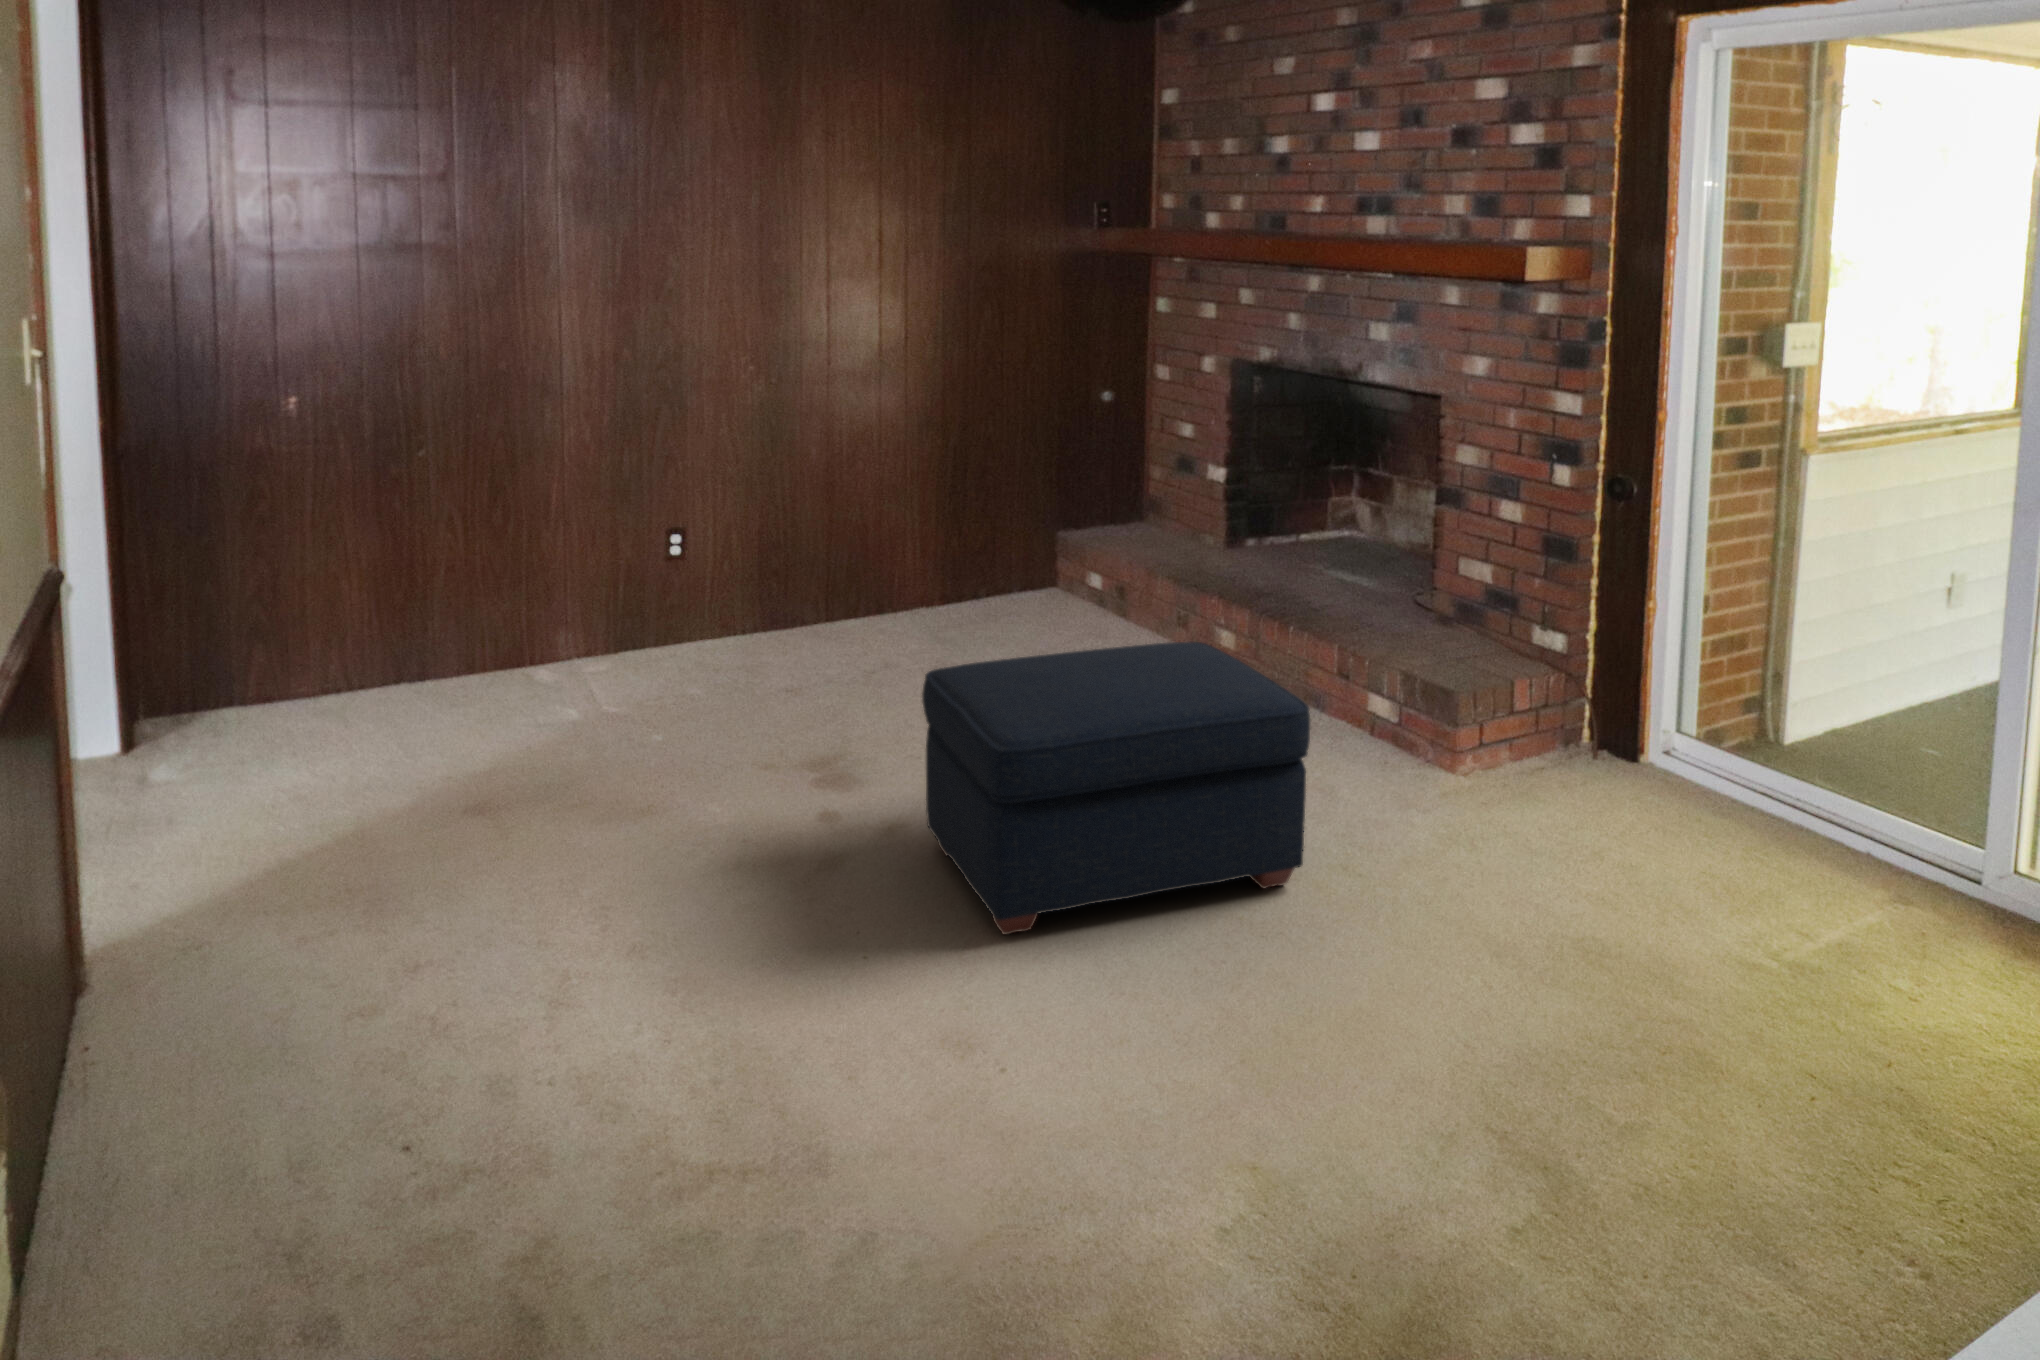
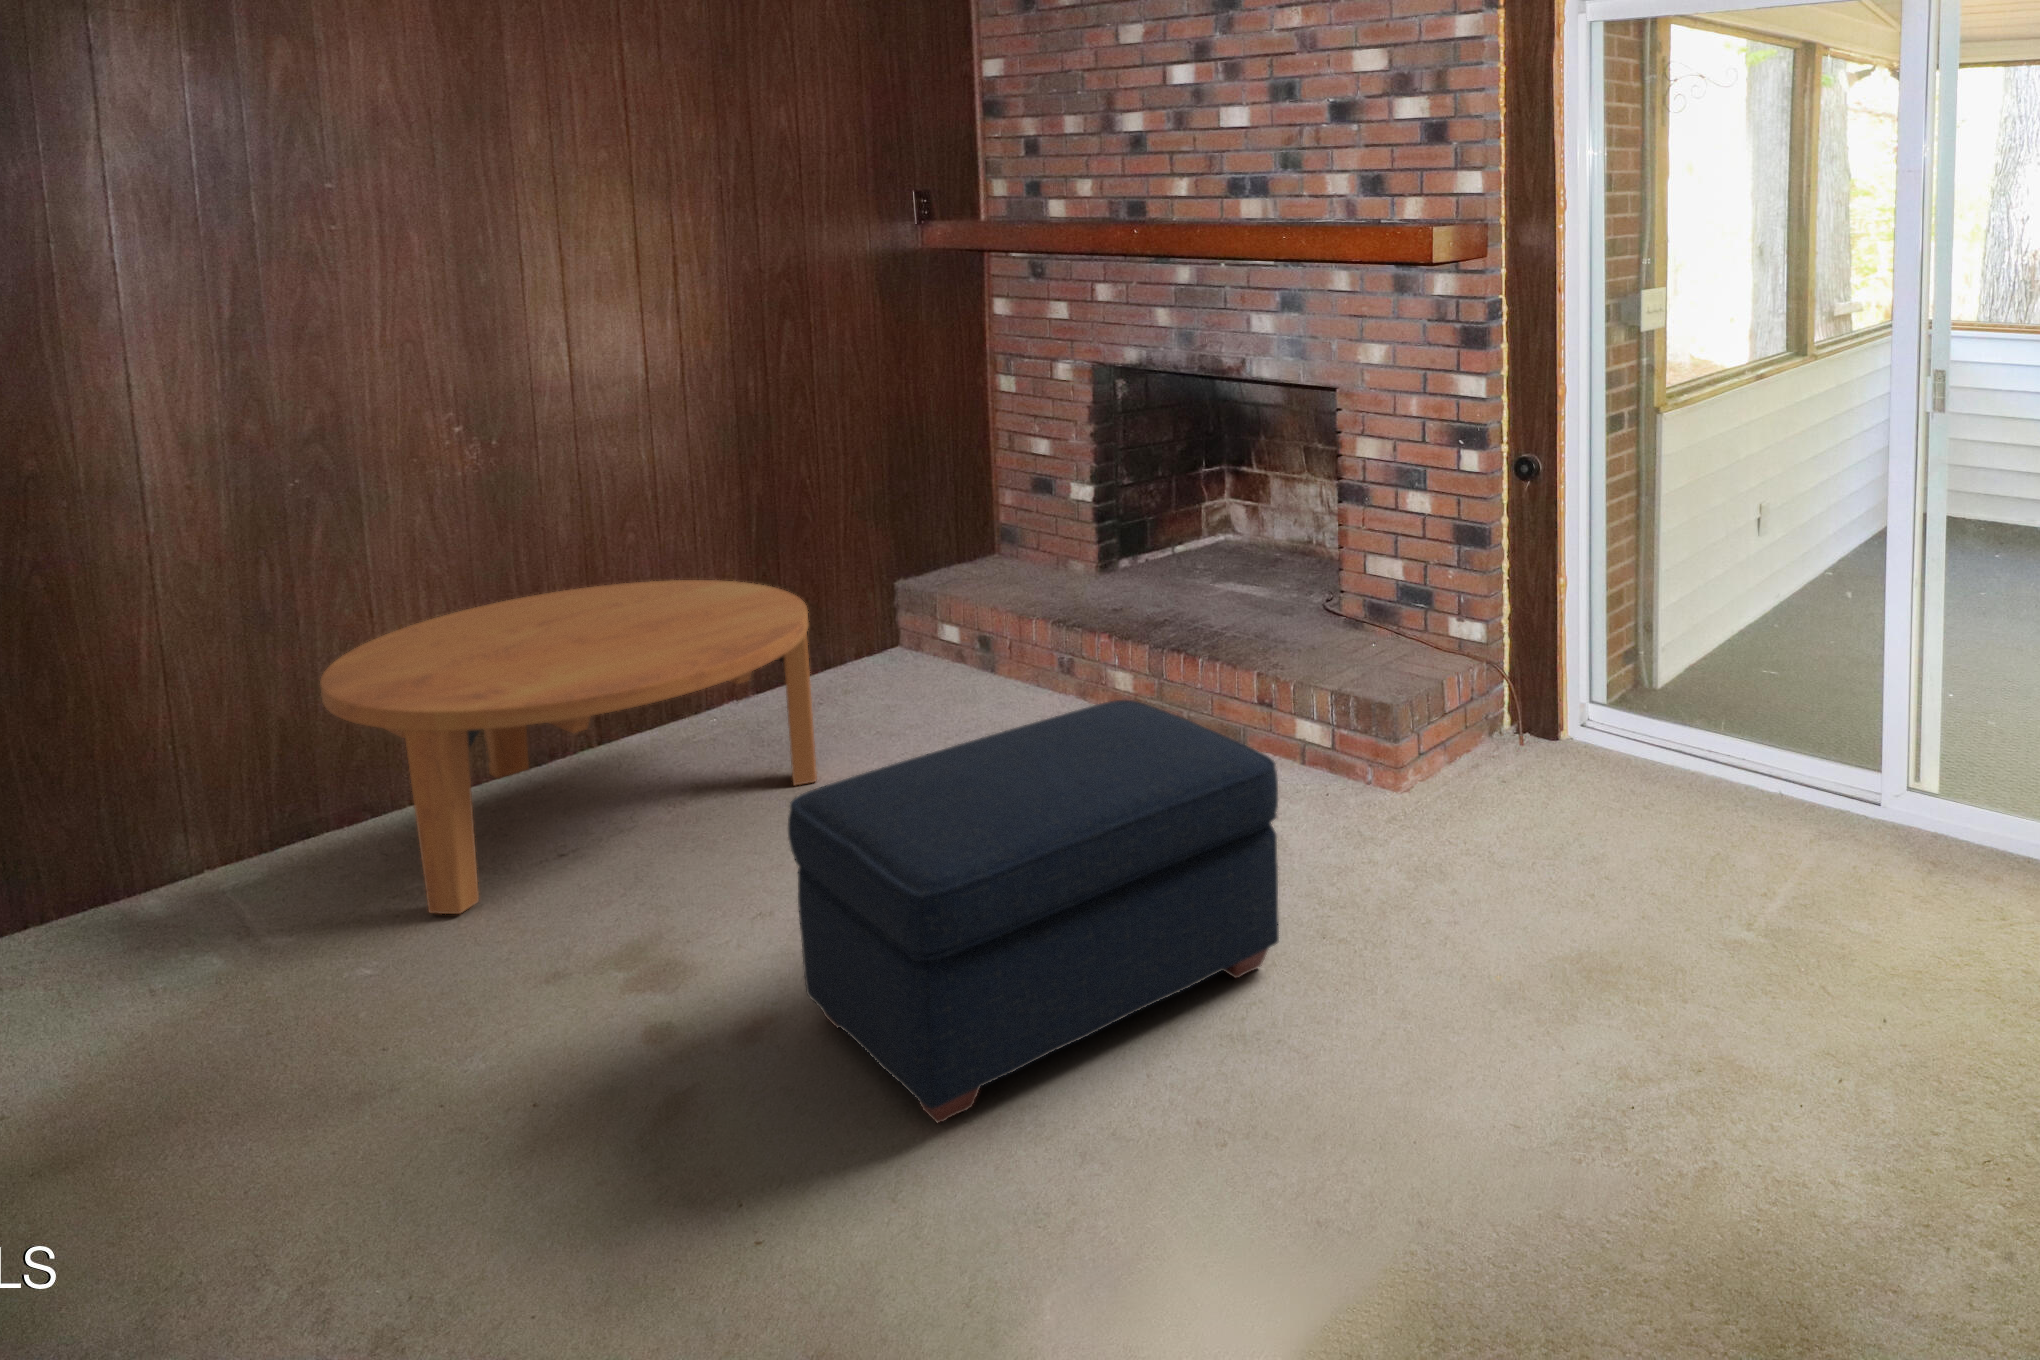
coffee table: none [639,505,971,728] -> present [320,580,817,914]

